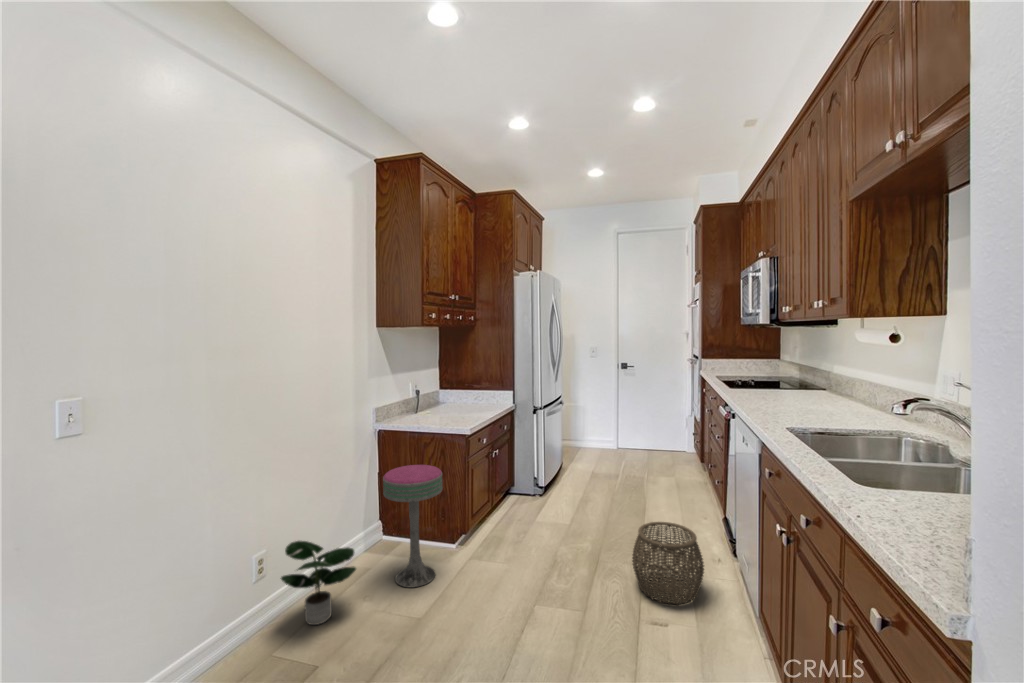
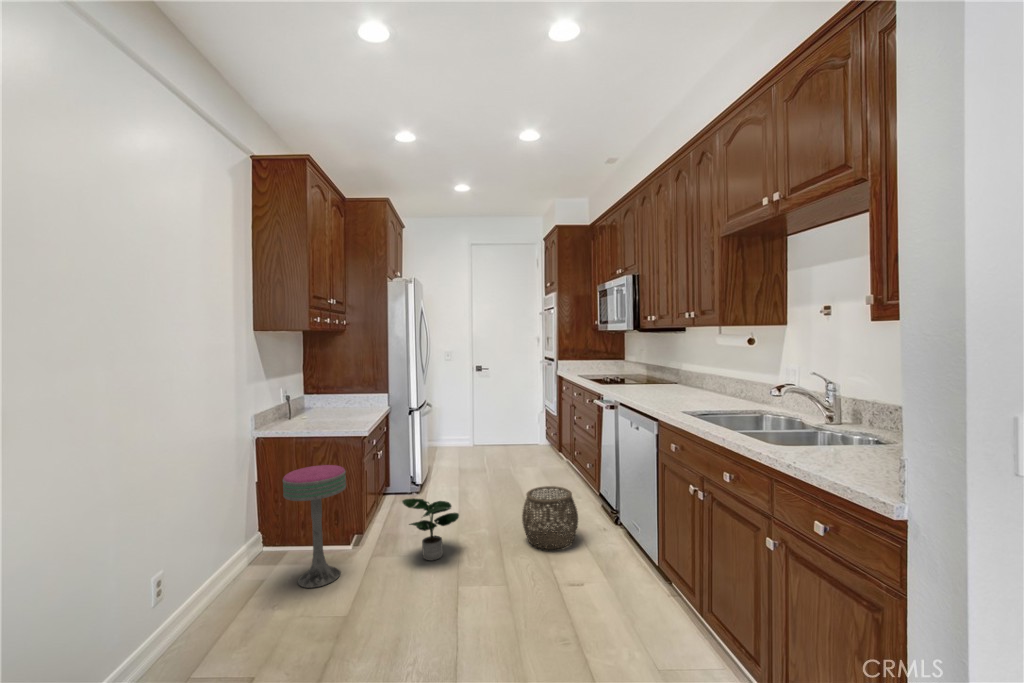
potted plant: present [280,541,356,625] -> present [402,498,459,560]

